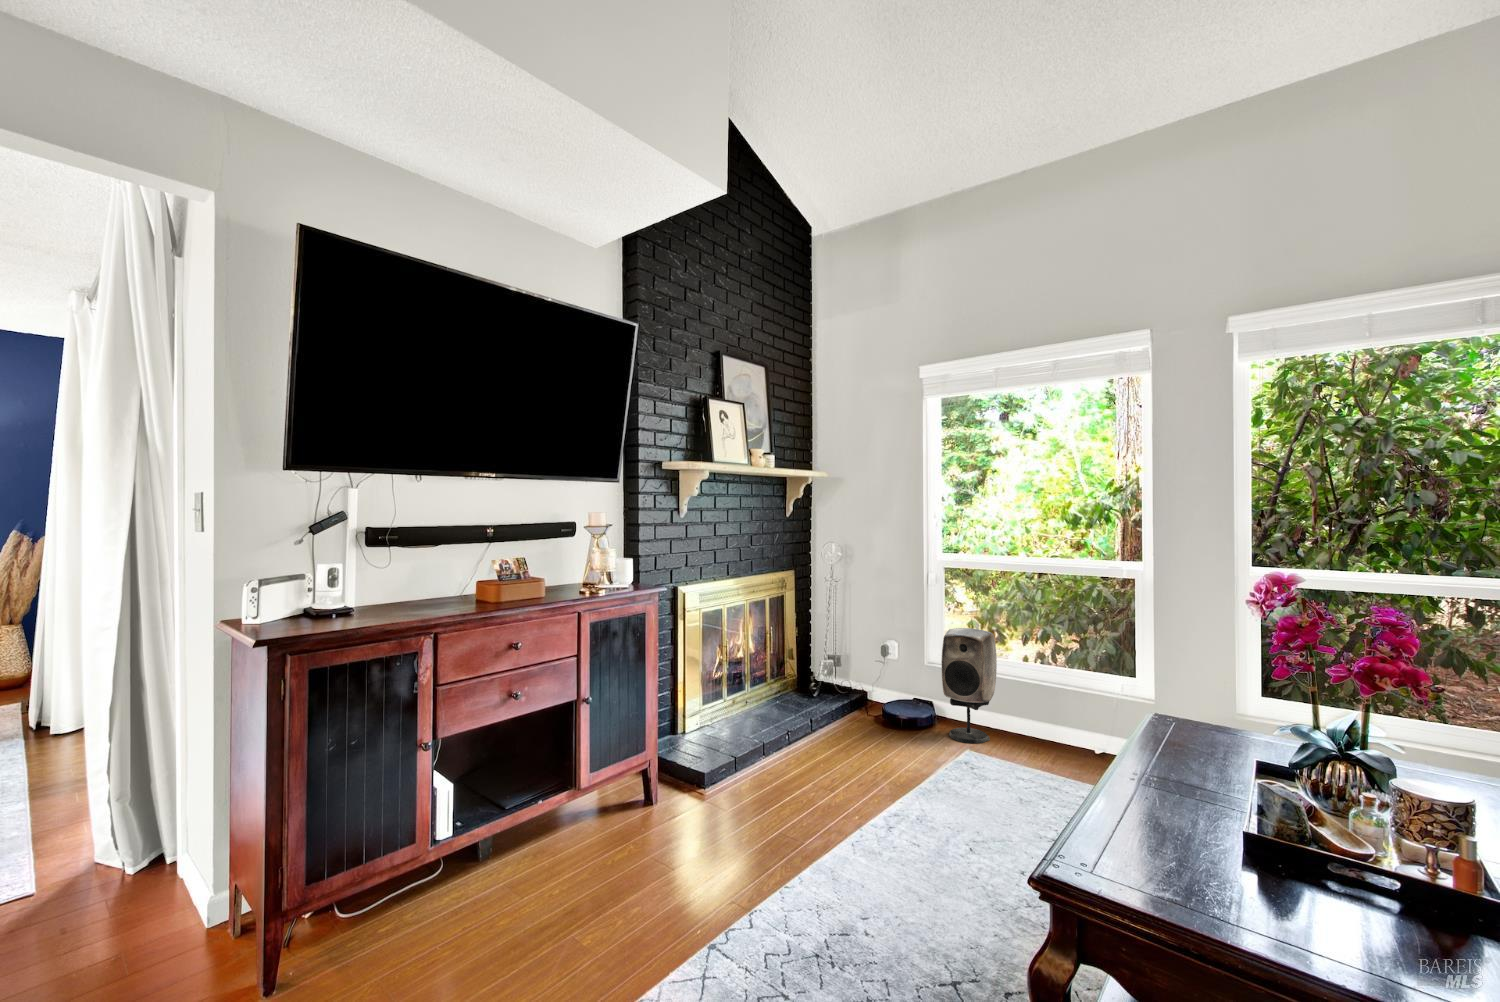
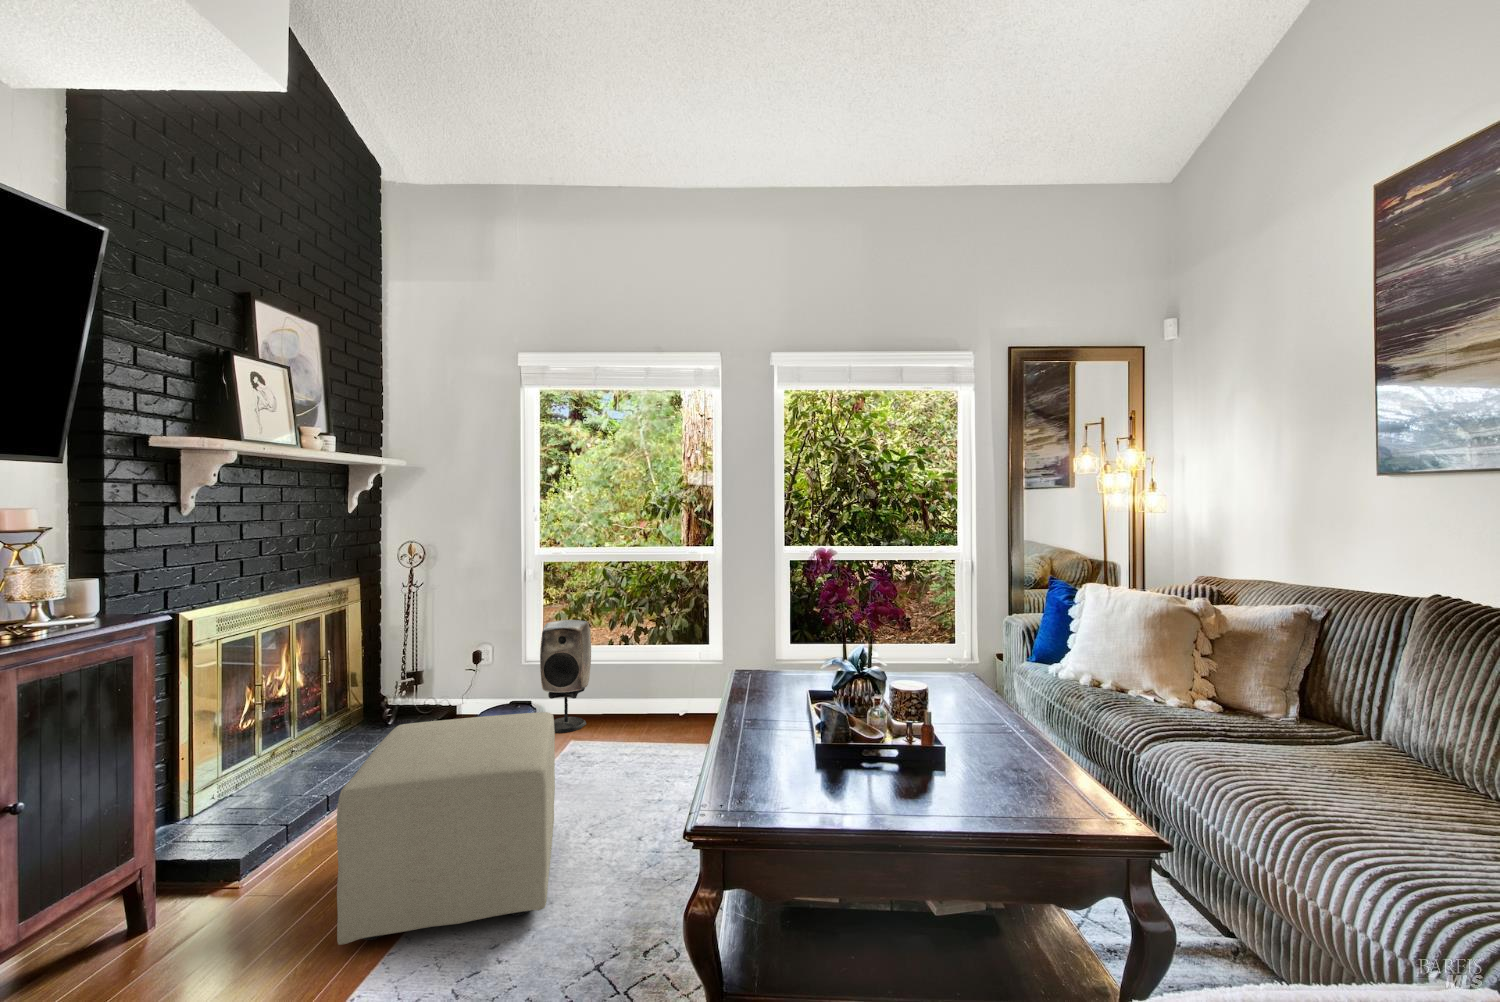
ottoman: none [750,697,931,888] -> present [337,712,555,945]

